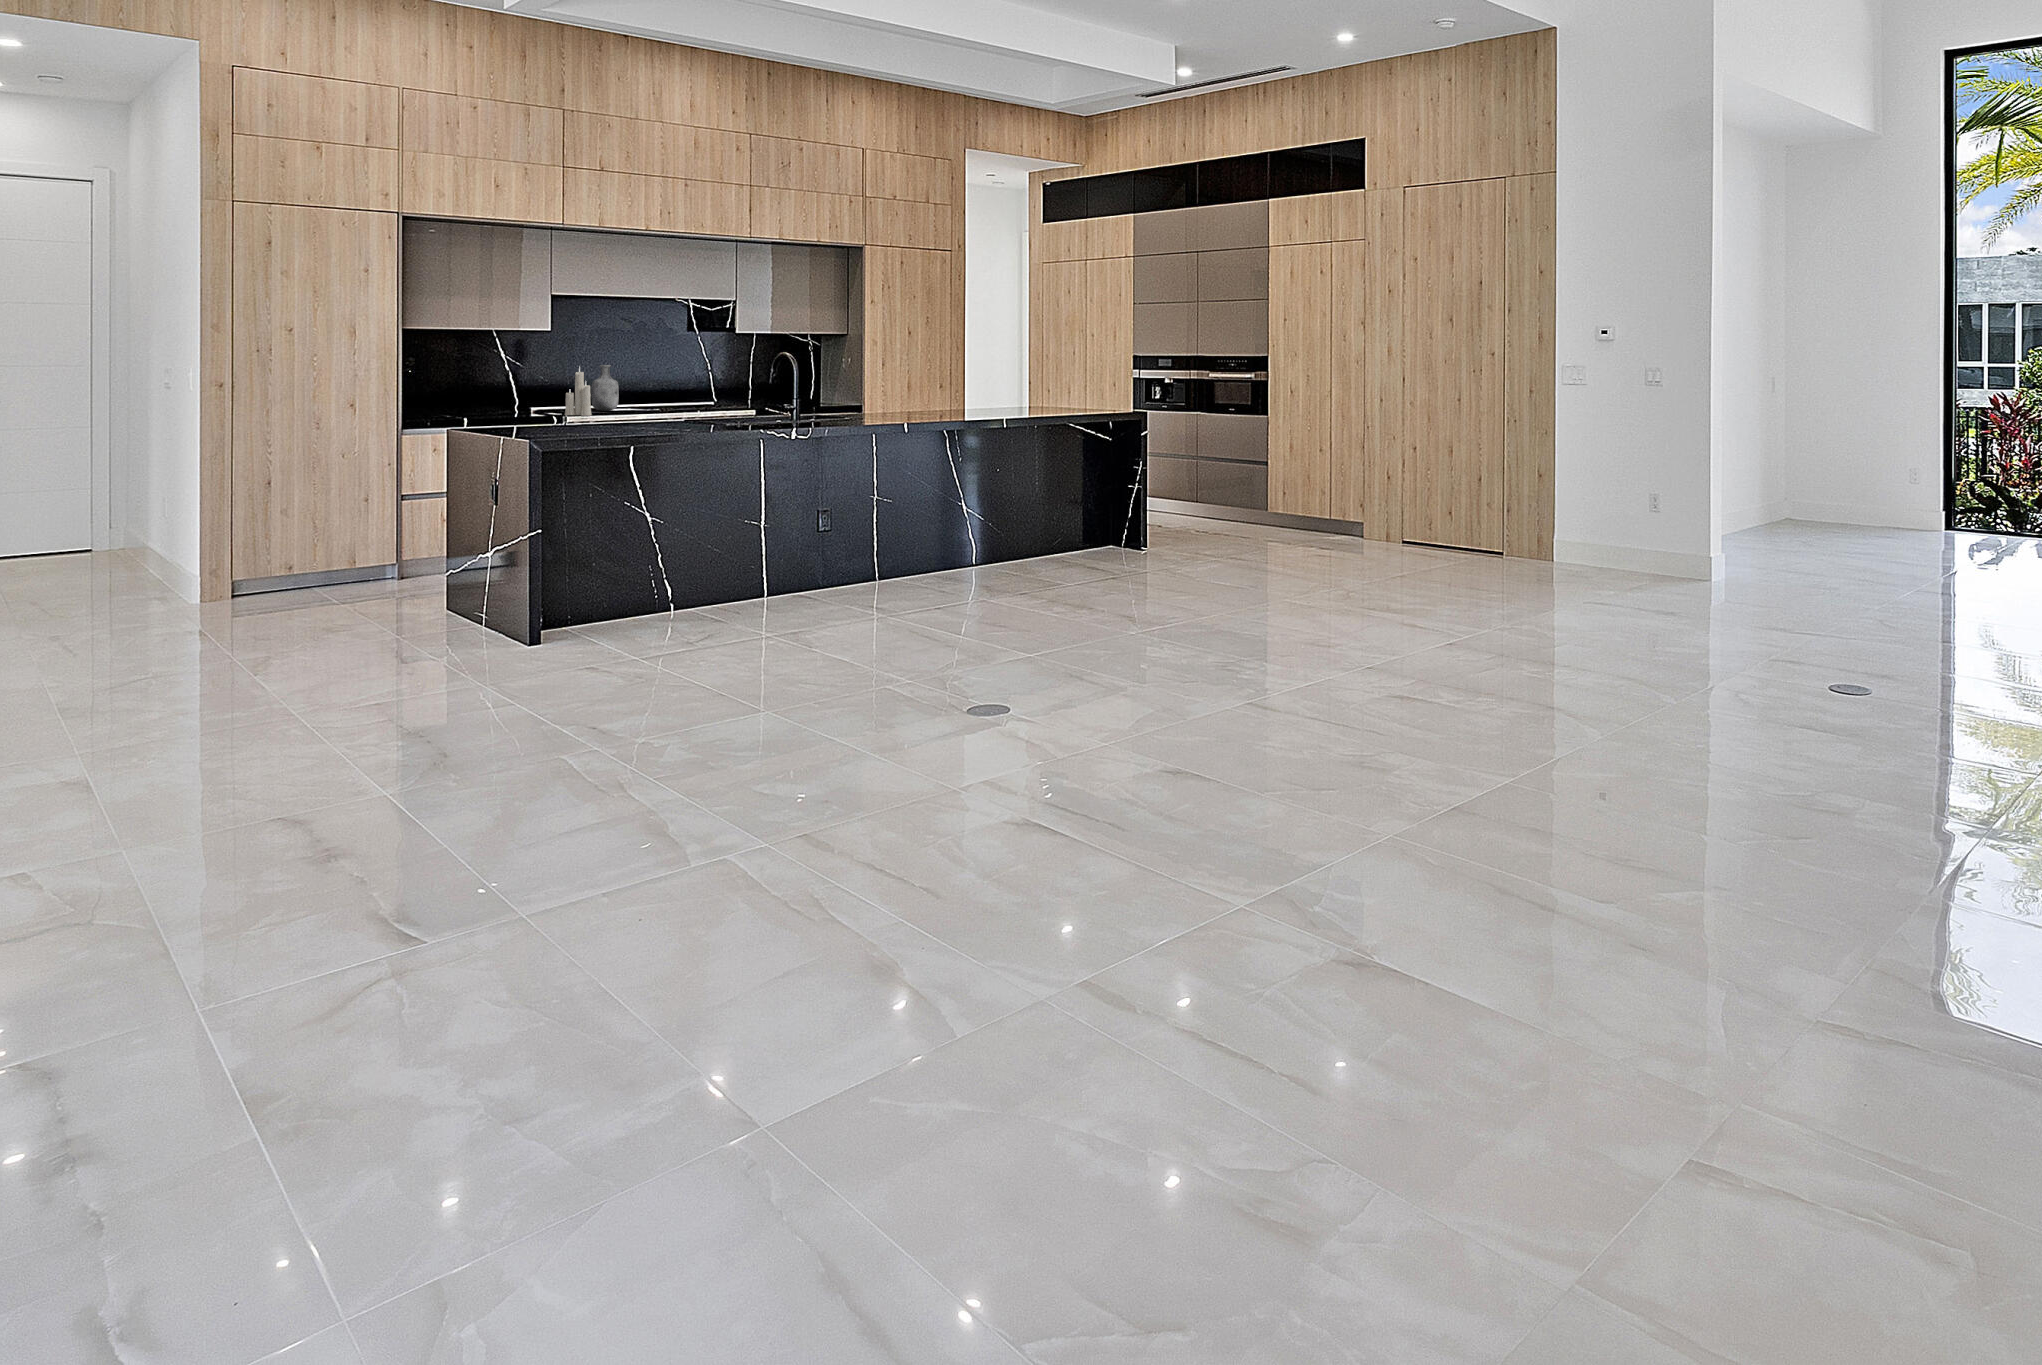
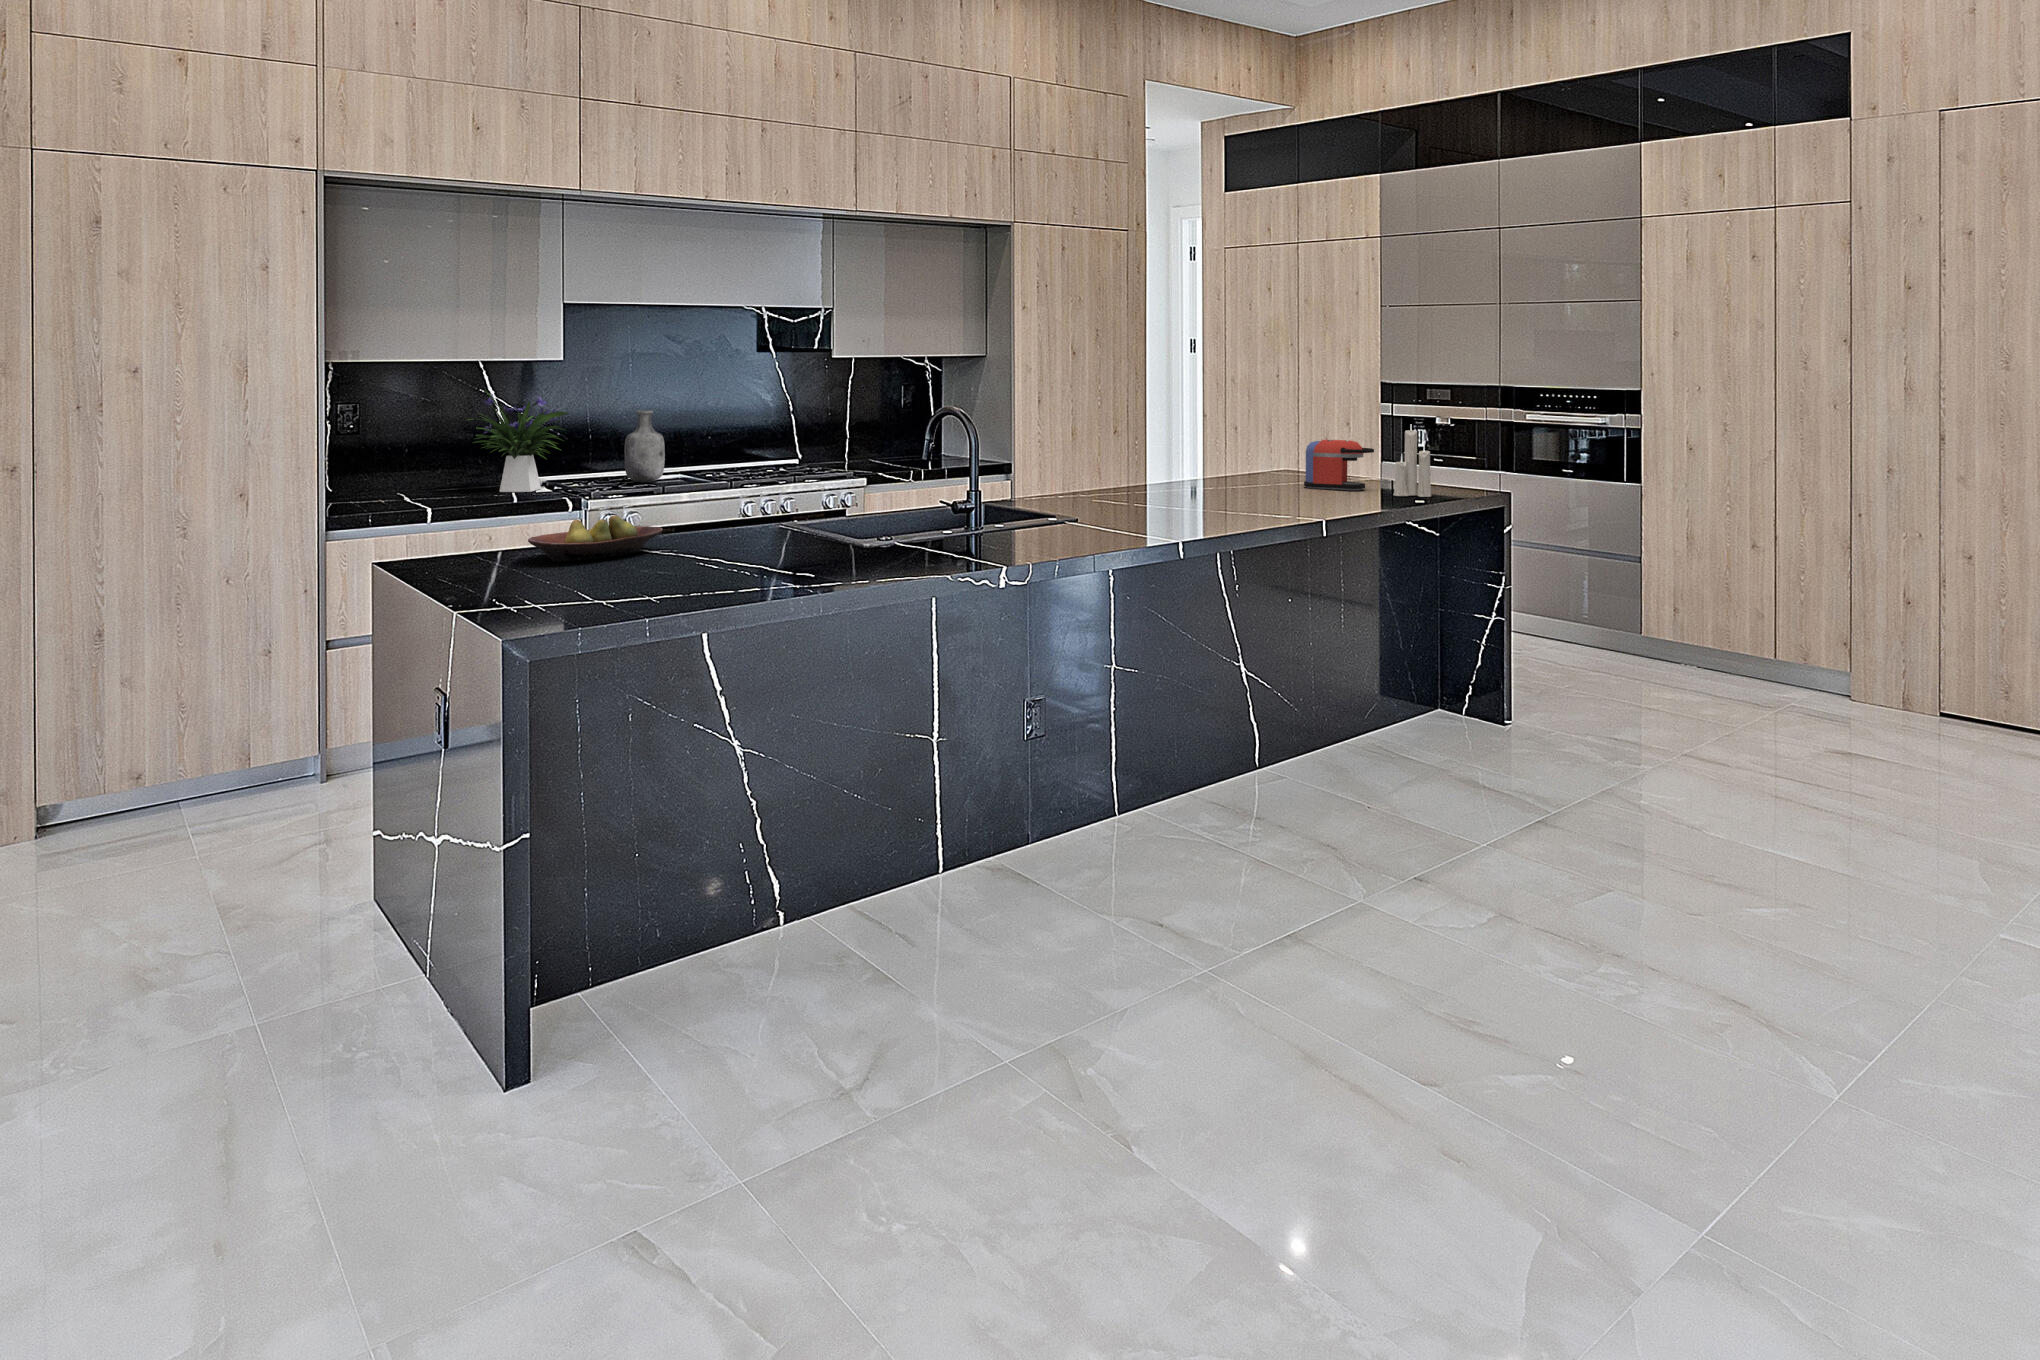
flower arrangement: none [486,349,555,414] -> present [467,390,569,492]
candle: present [565,367,592,416] -> present [1393,426,1431,497]
coffee maker: none [1038,385,1080,416] -> present [1304,440,1374,490]
fruit bowl: none [534,409,611,431] -> present [528,516,663,562]

